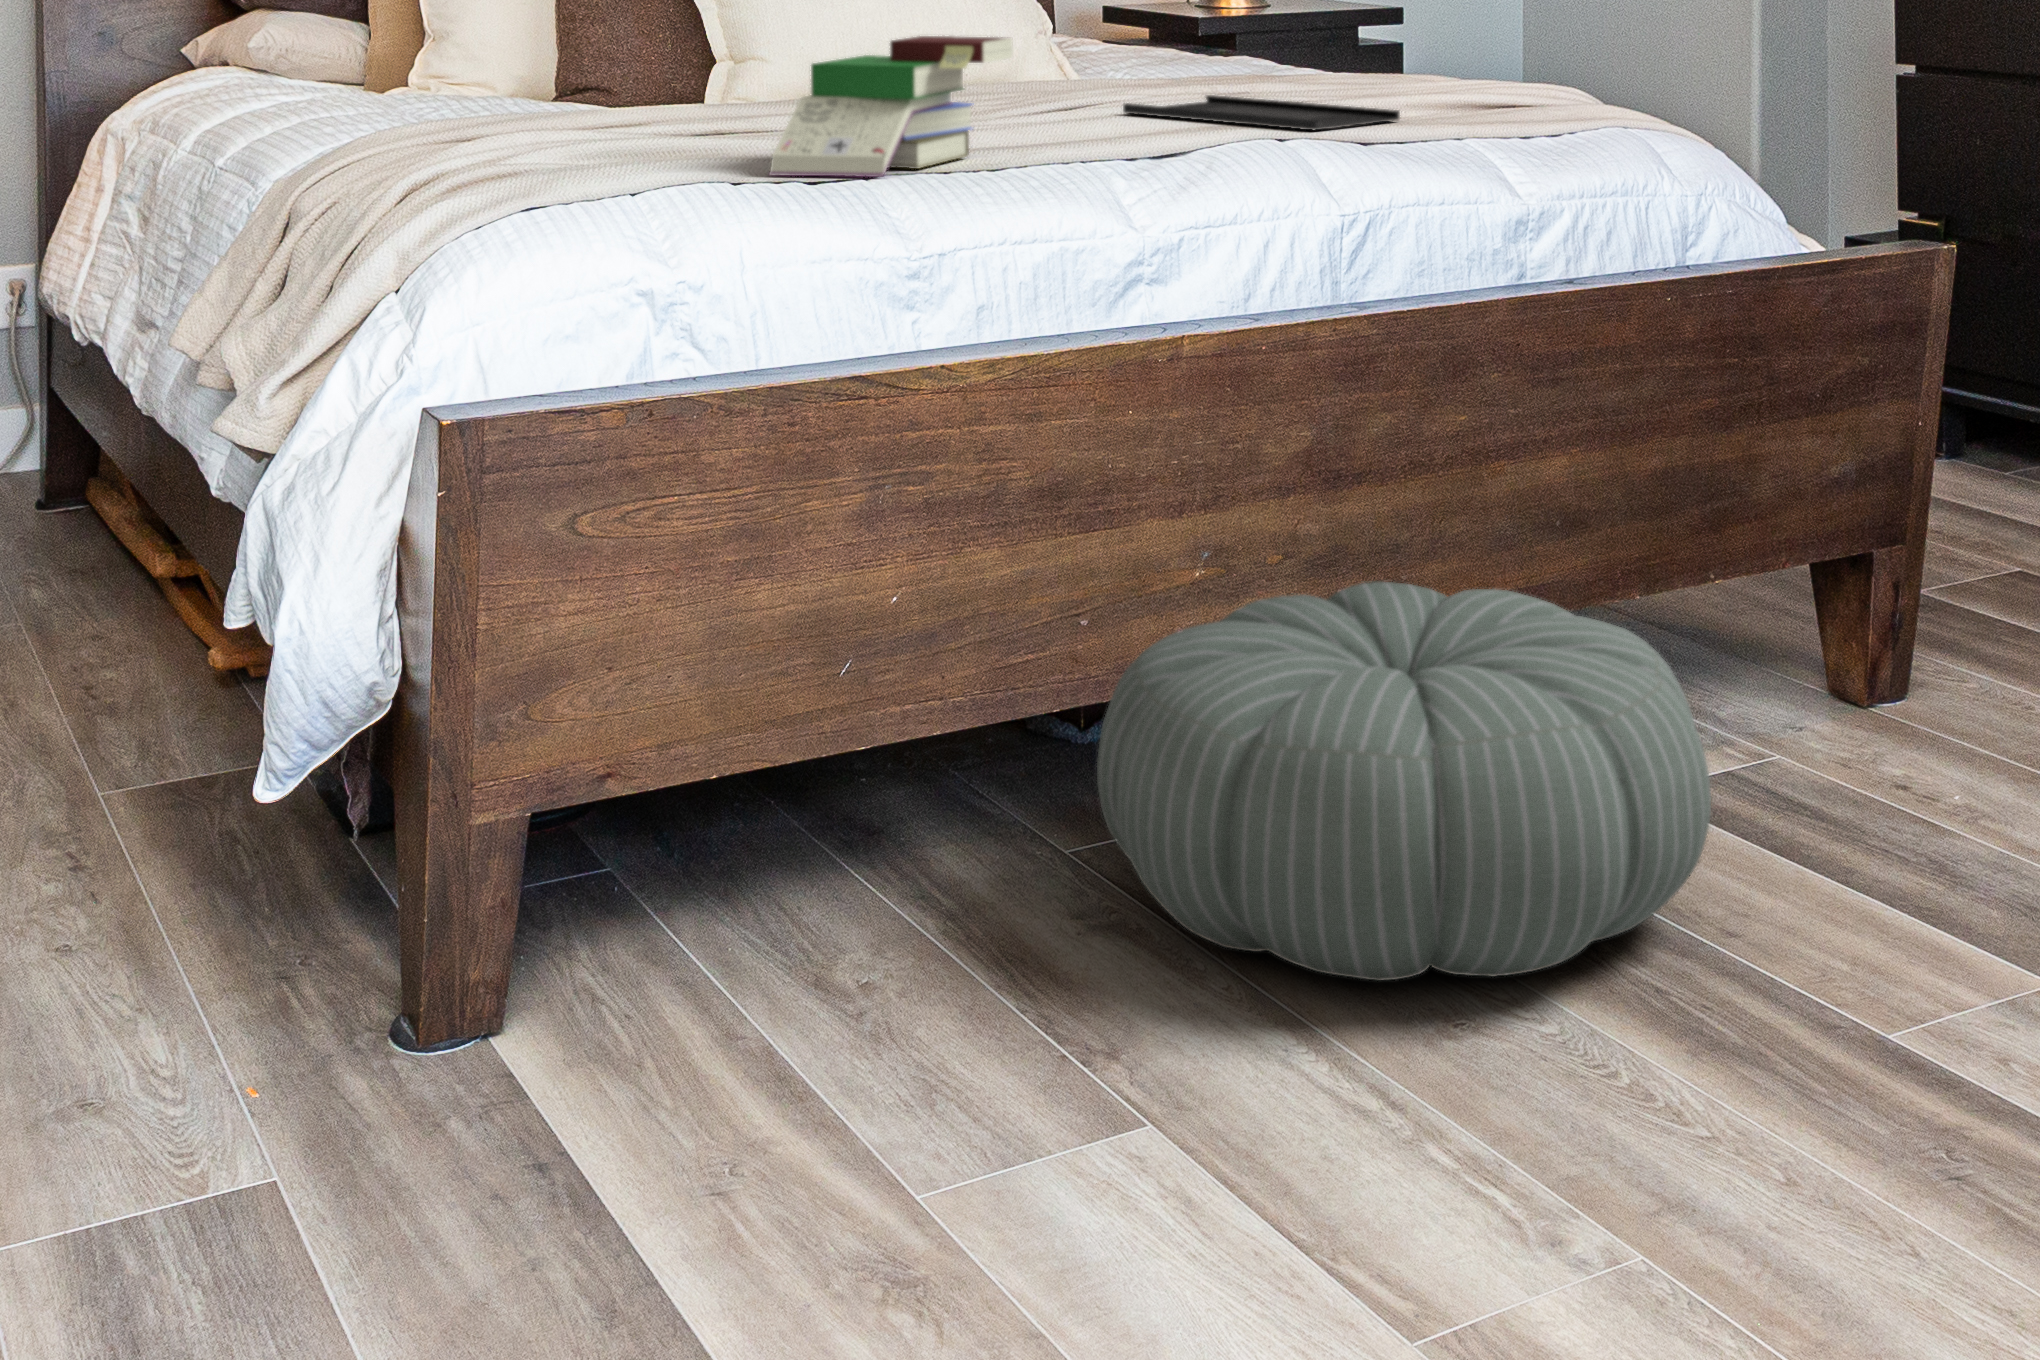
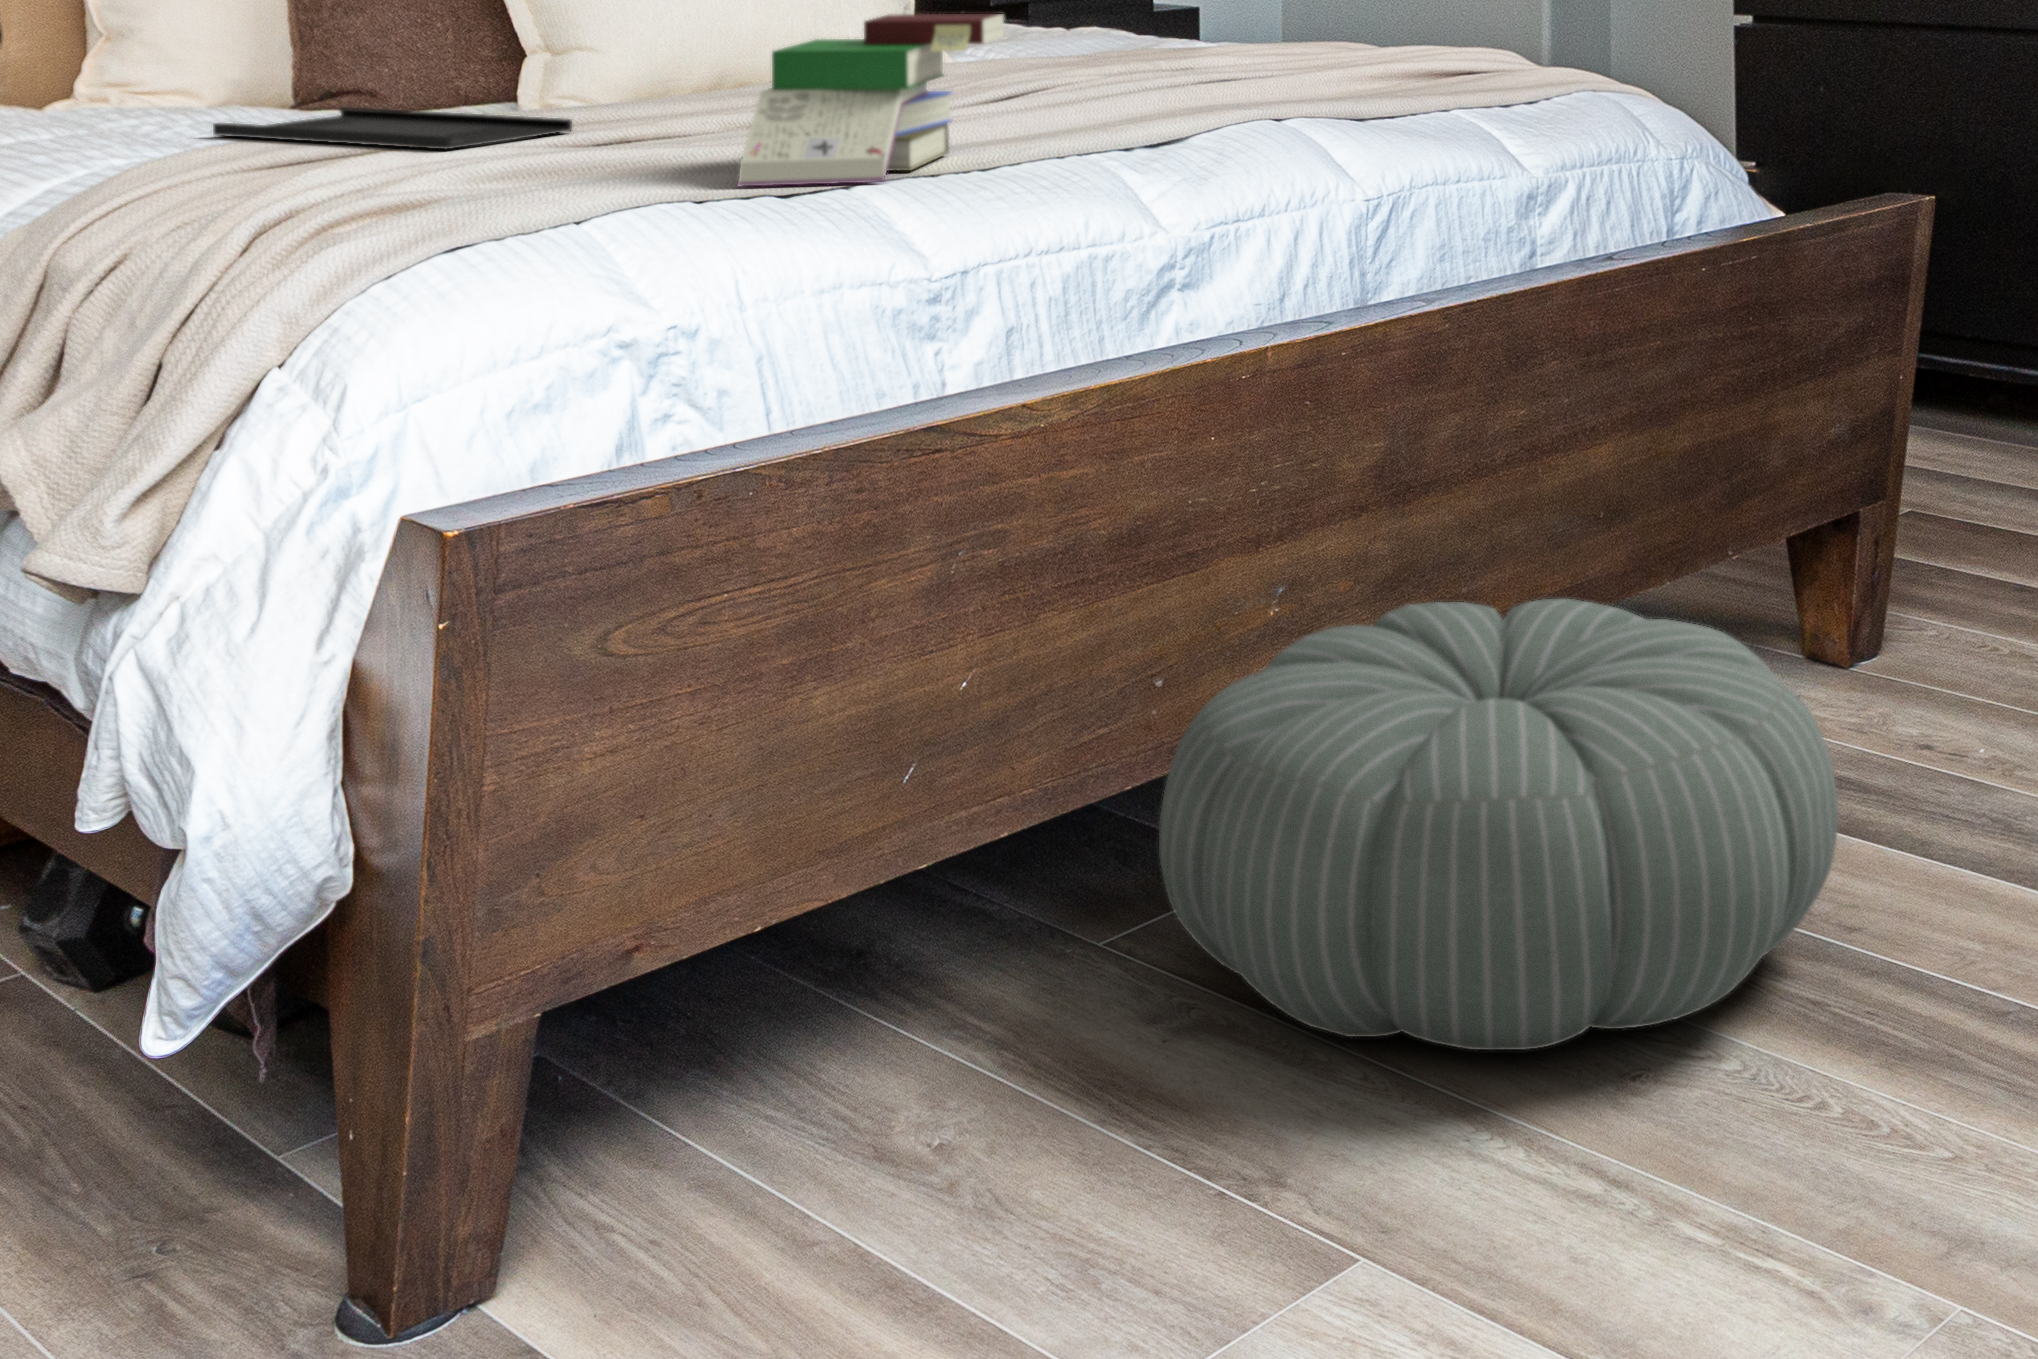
tray: present [1123,95,1400,130] -> present [213,107,572,149]

